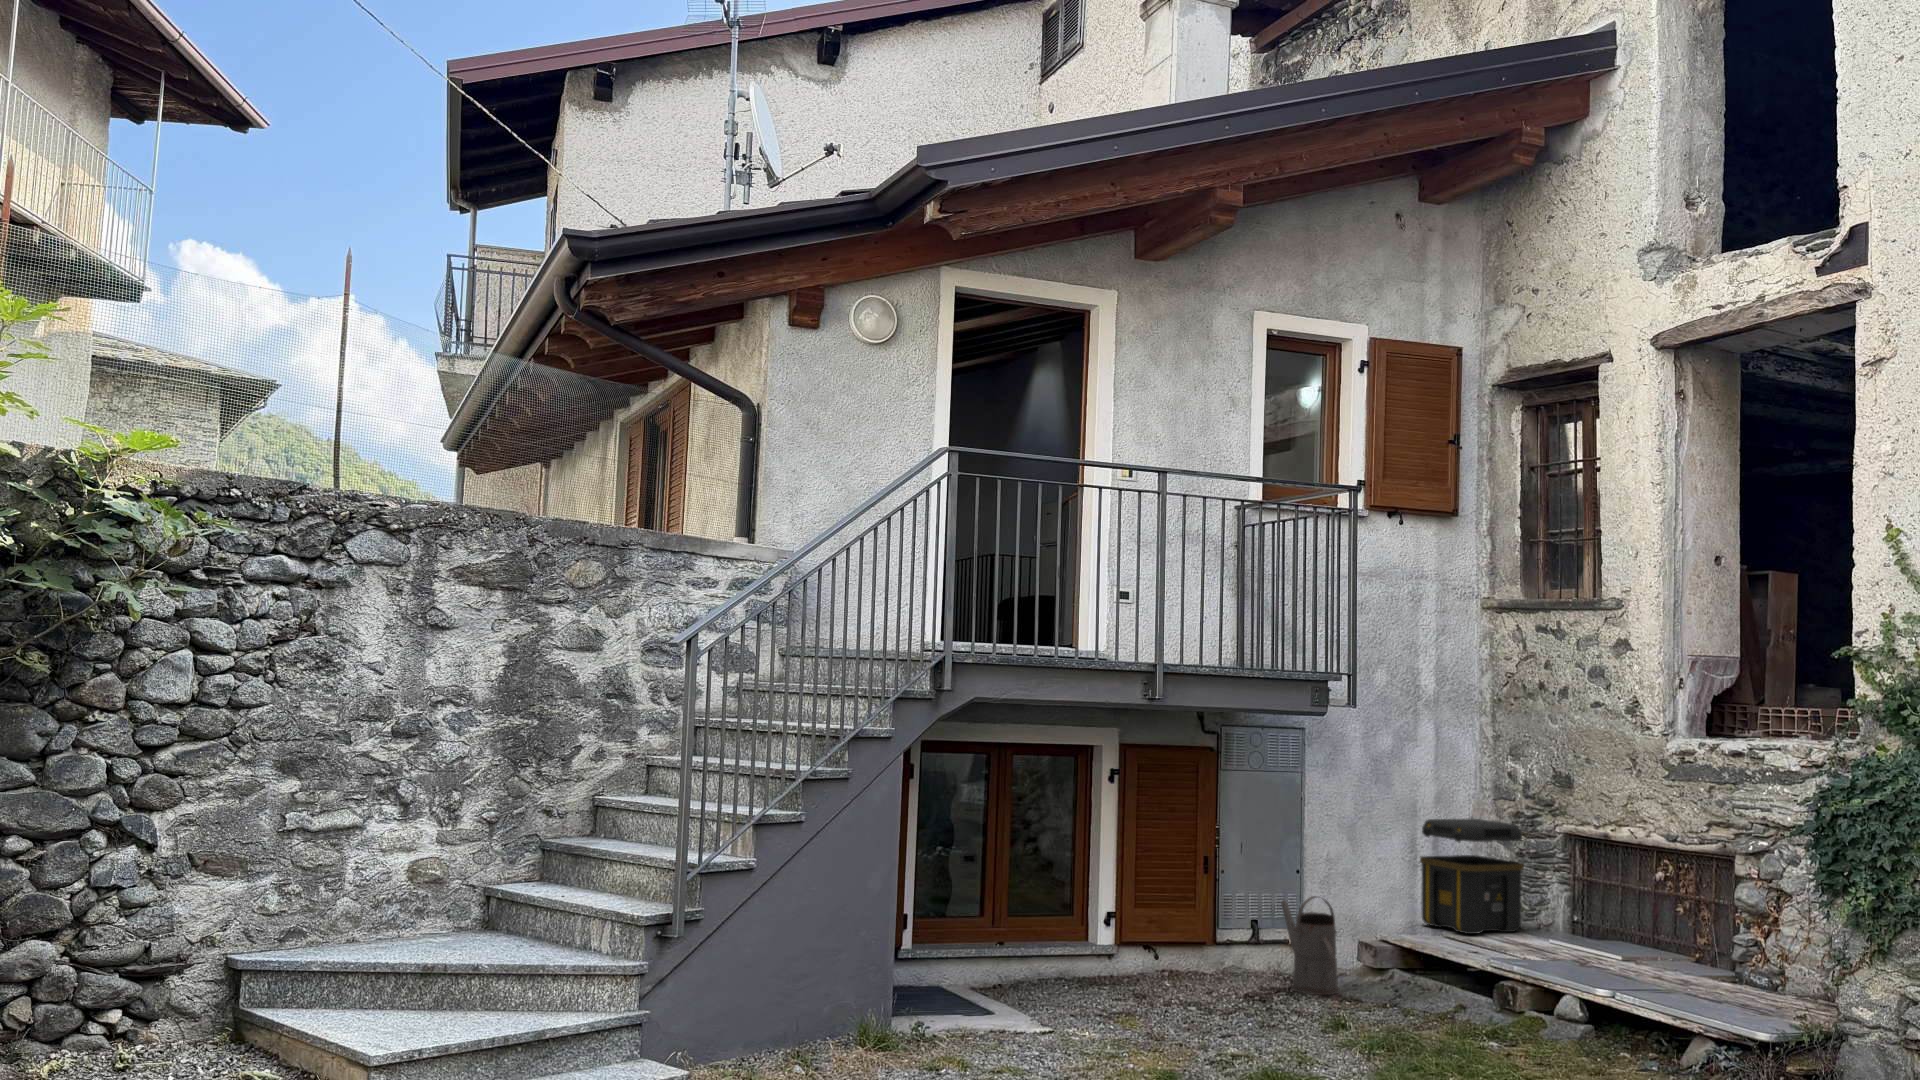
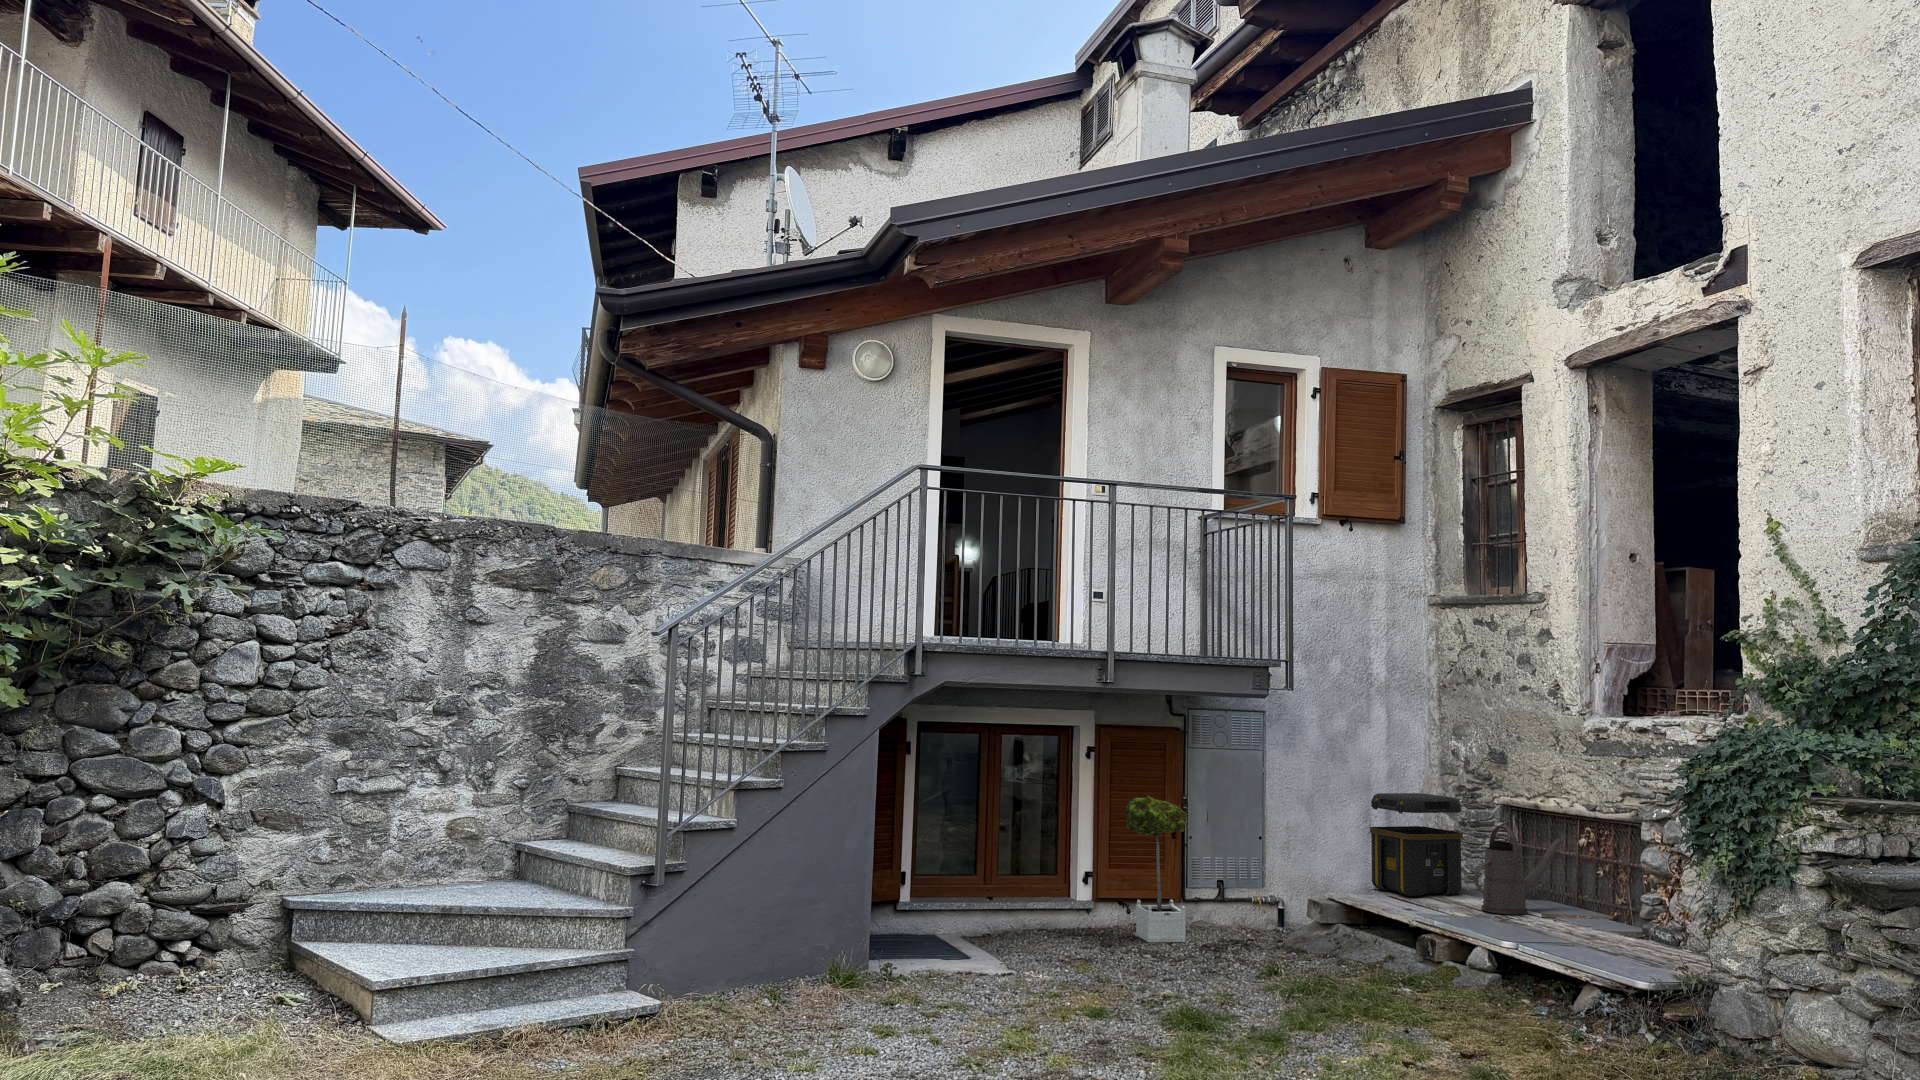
potted tree: none [1158,823,1228,989] -> present [1125,795,1187,942]
watering can: present [1281,896,1340,995] -> present [1474,825,1561,914]

